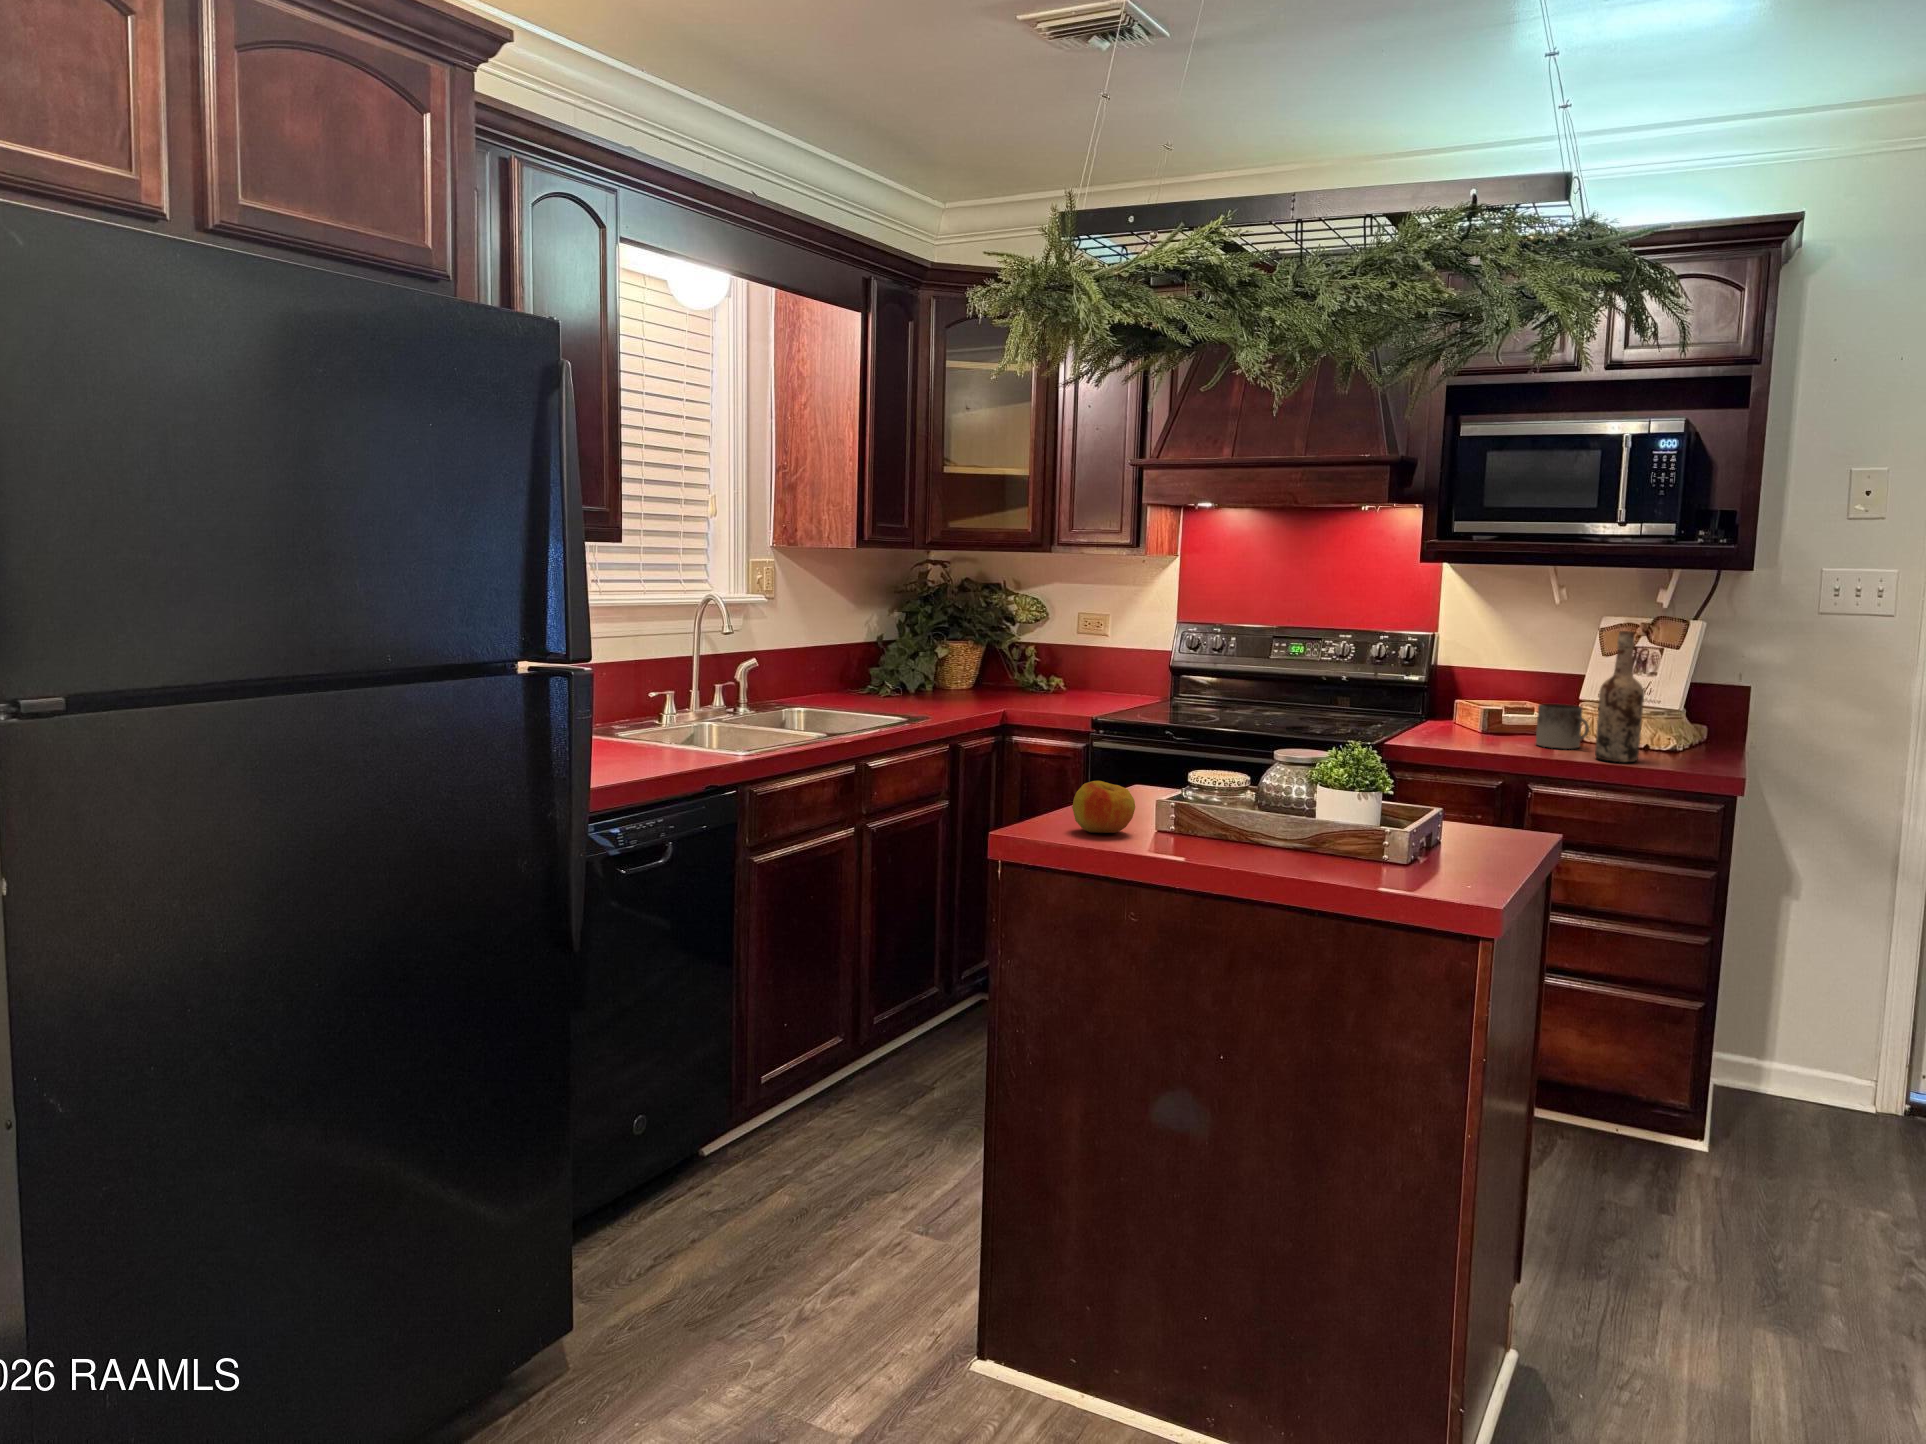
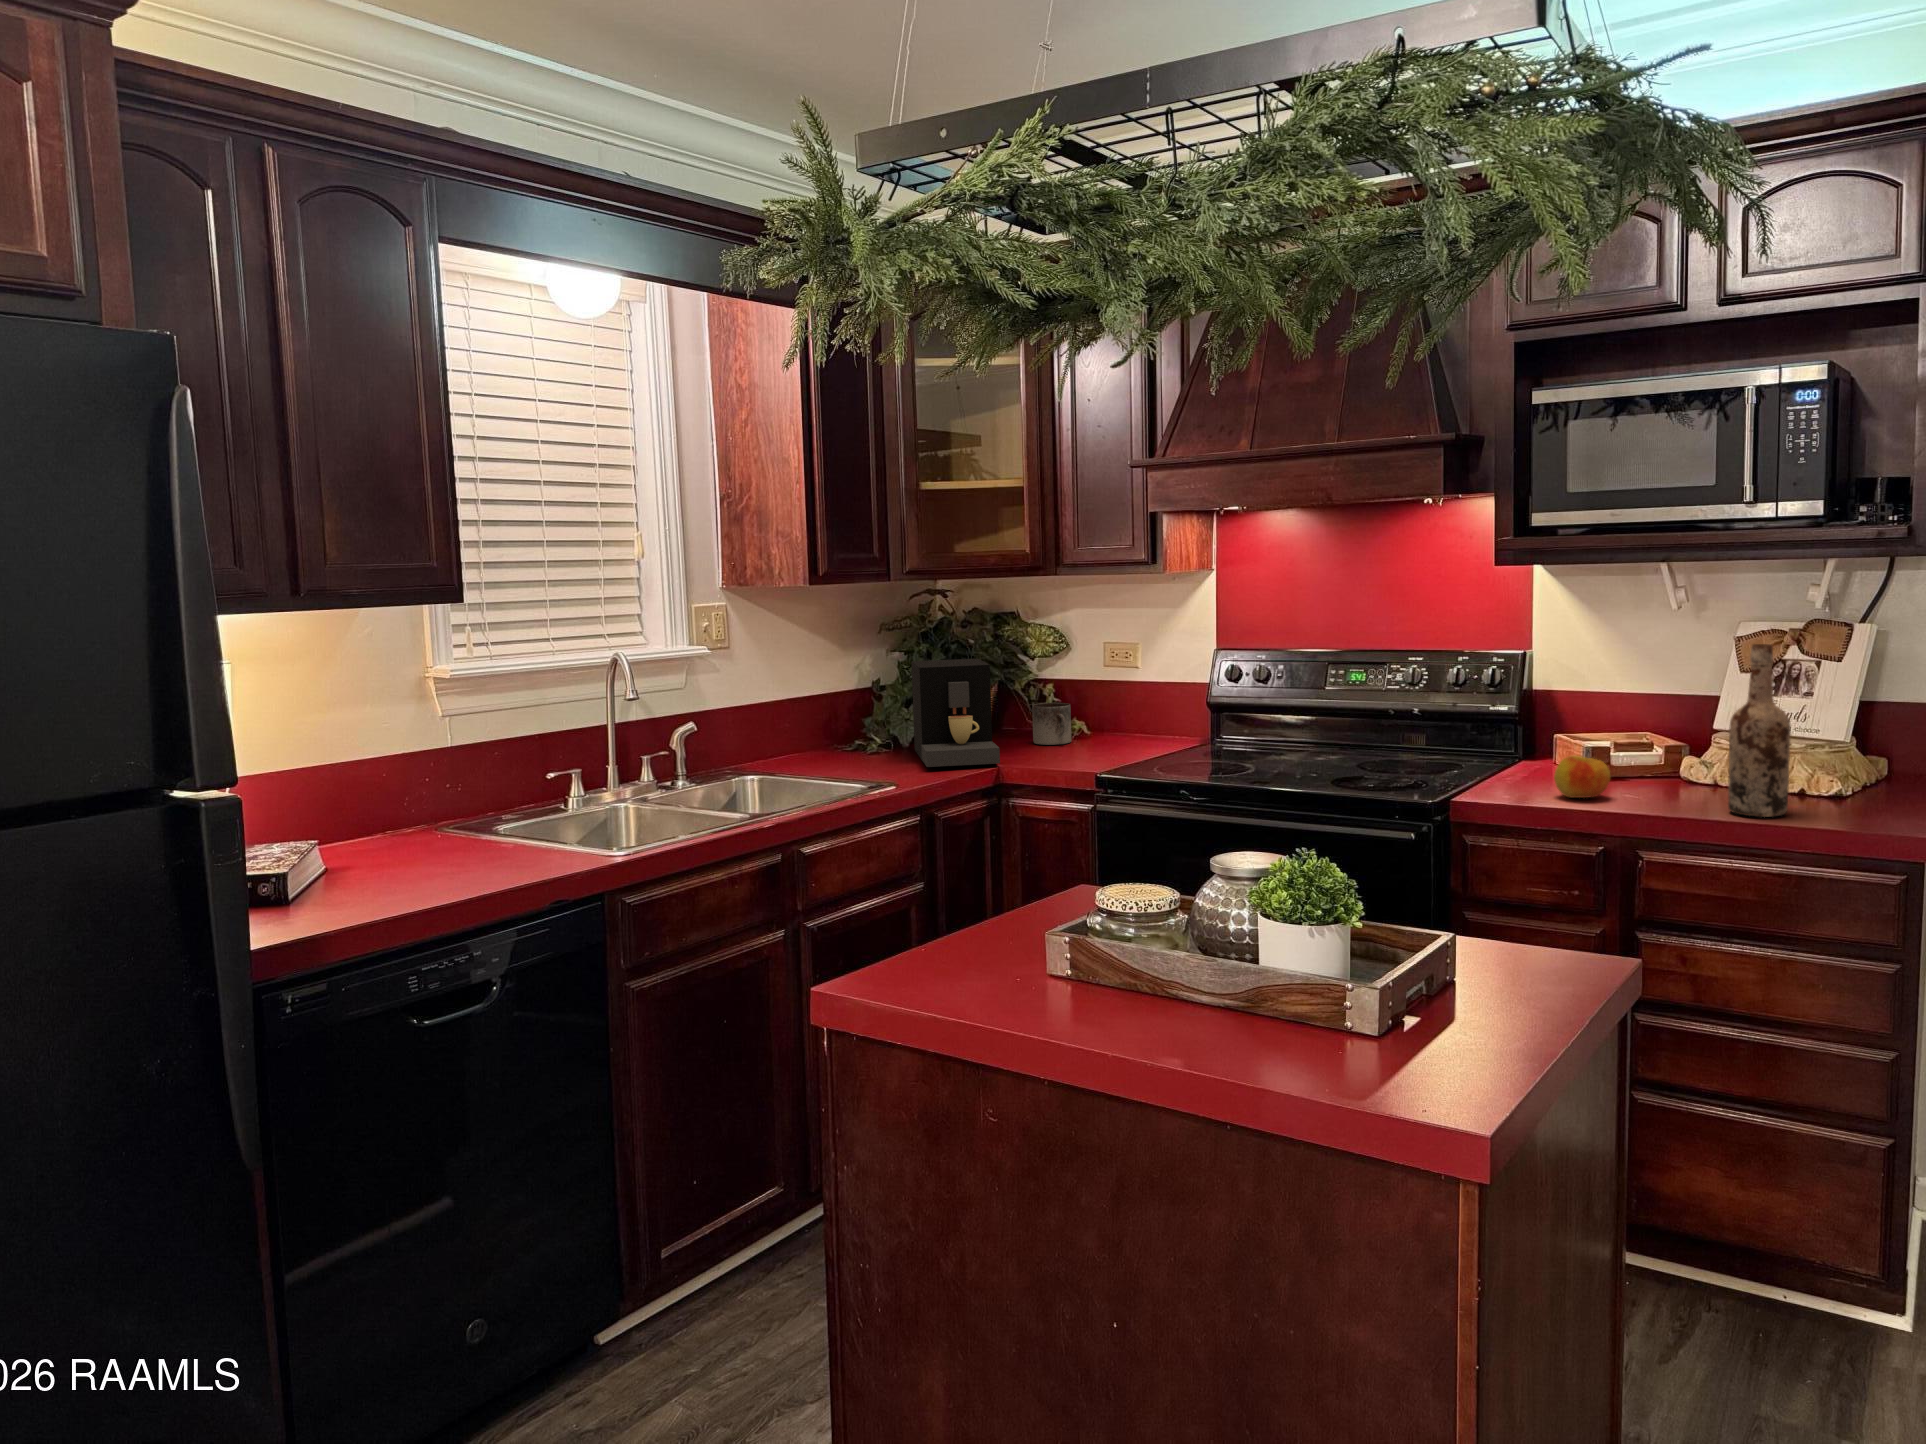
coffee maker: none [922,619,1006,707] -> present [911,659,1000,767]
mug: present [1536,704,1589,749] -> present [1032,703,1071,745]
apple: present [1072,781,1135,833] -> present [1554,755,1610,798]

